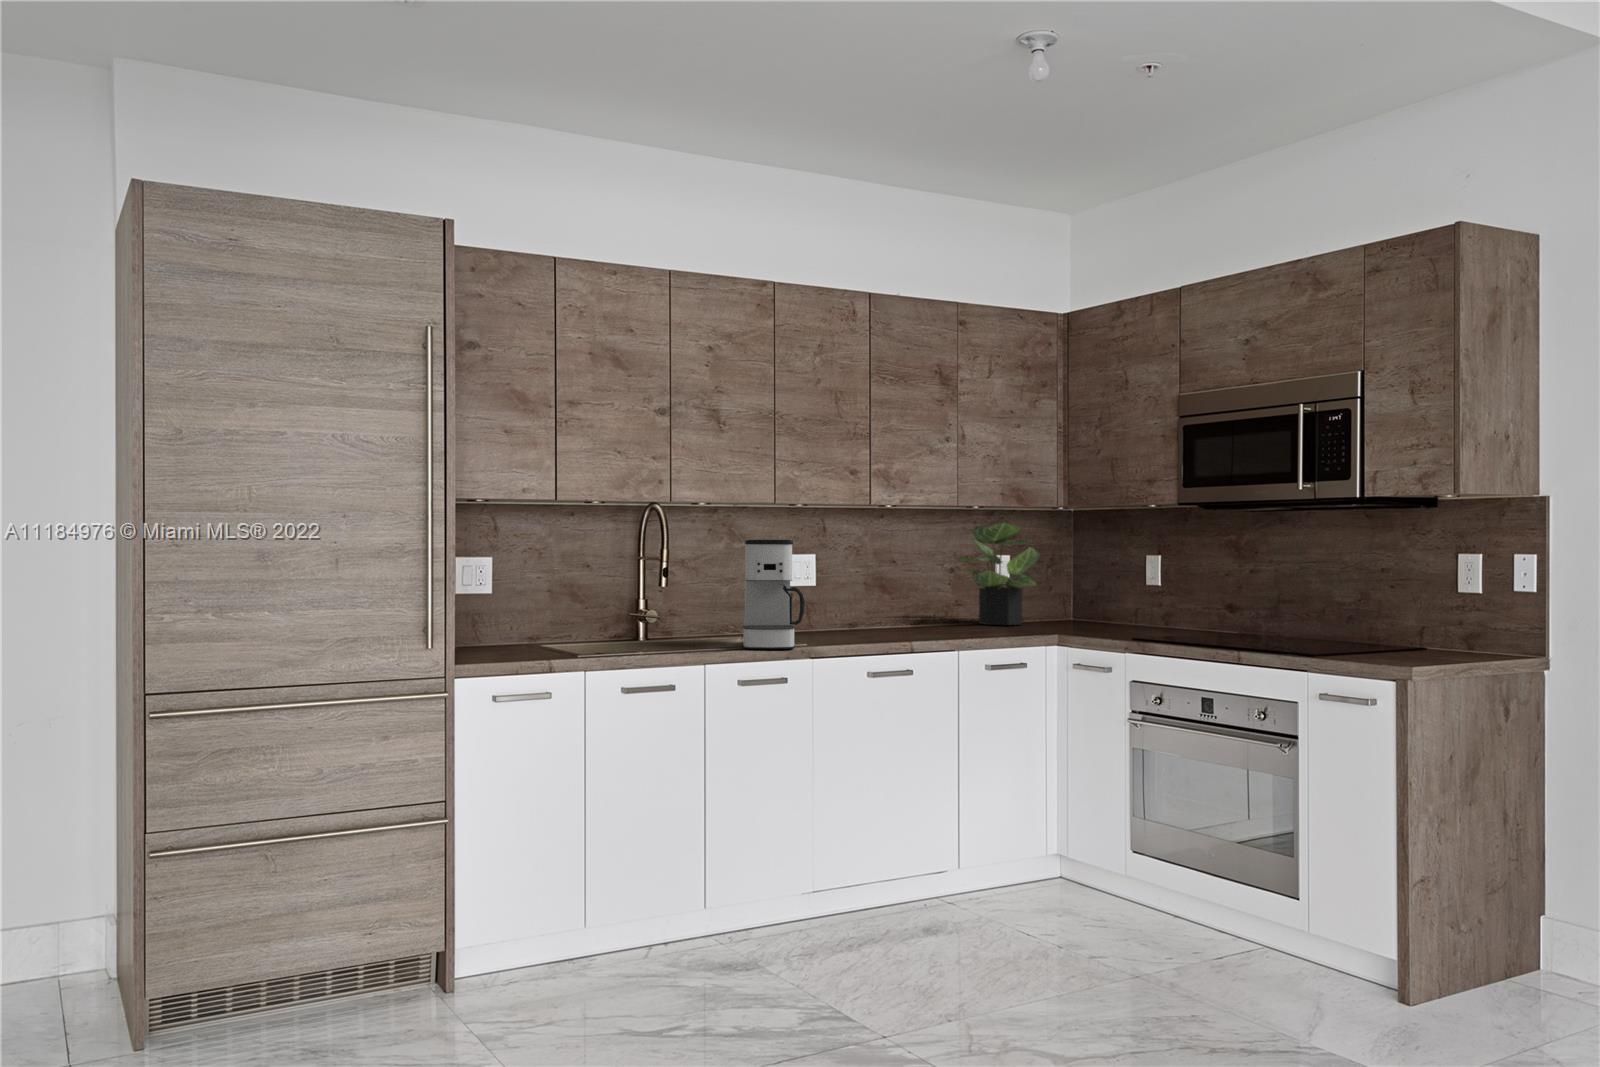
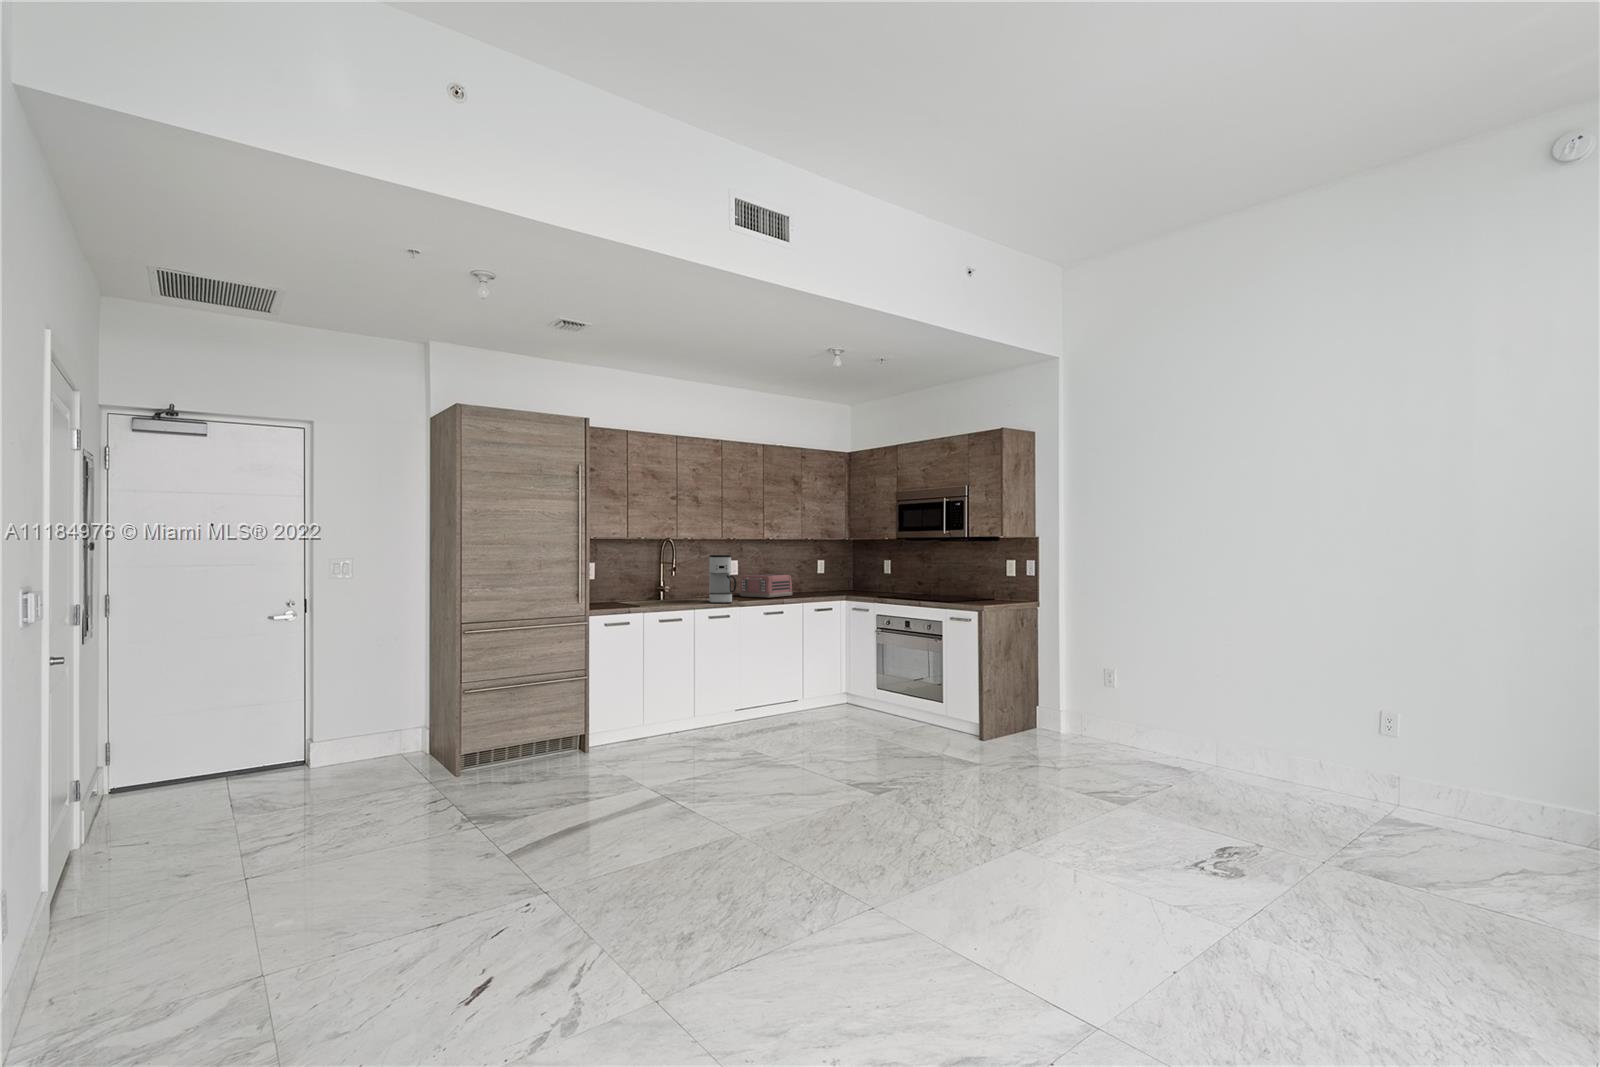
potted plant: present [959,522,1041,625] -> none [802,546,839,592]
toaster: none [817,583,935,637] -> present [740,574,792,598]

